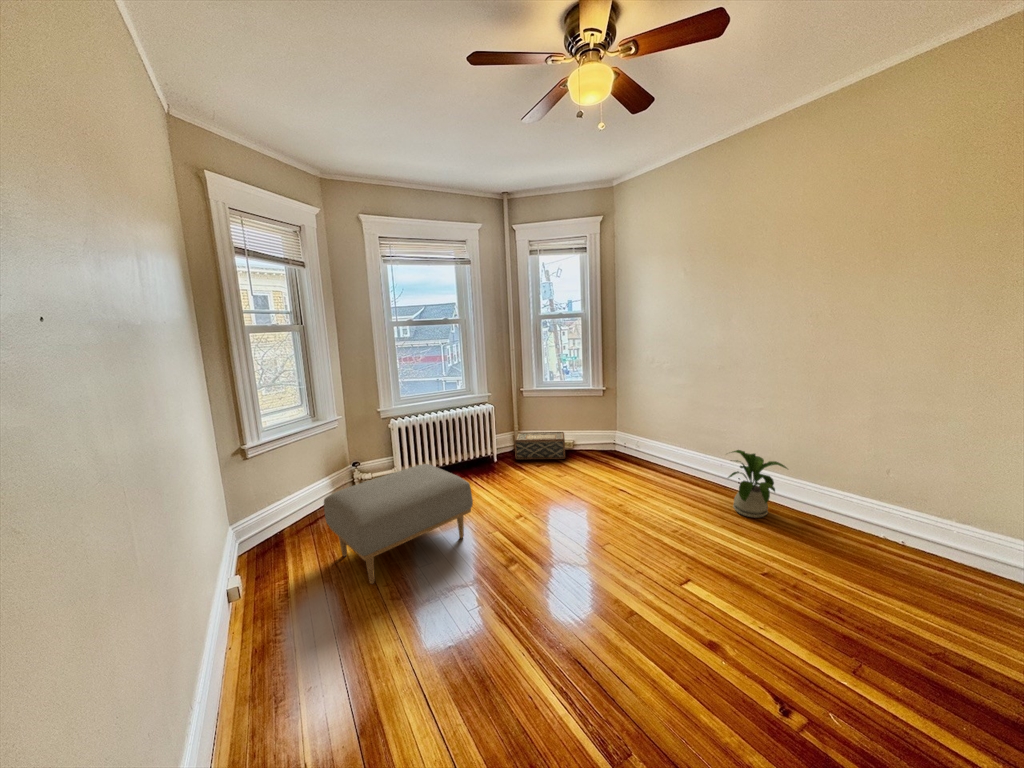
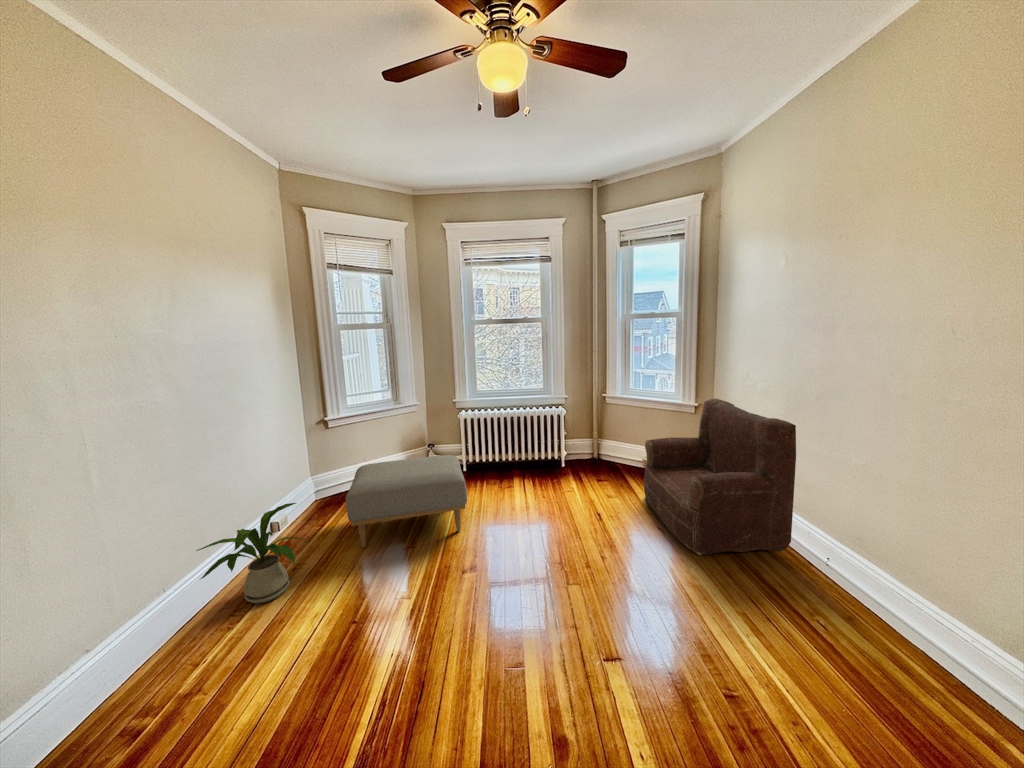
armchair: none [582,382,707,501] -> present [644,399,796,556]
woven basket: present [515,432,565,459] -> none [583,441,646,478]
house plant: present [728,450,787,518] -> present [196,503,303,603]

